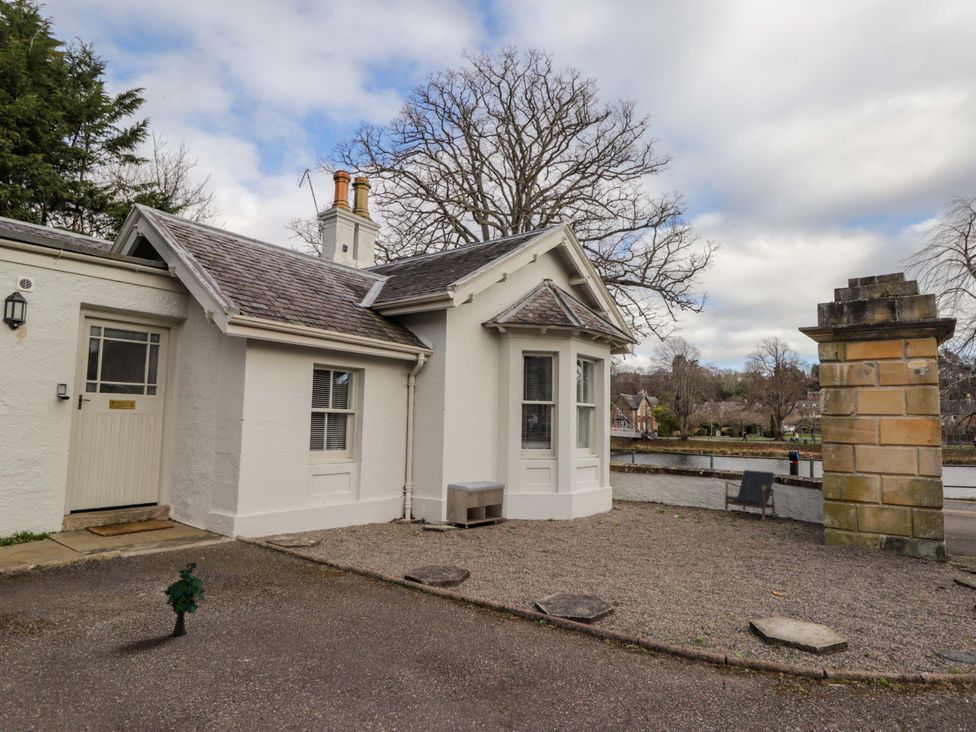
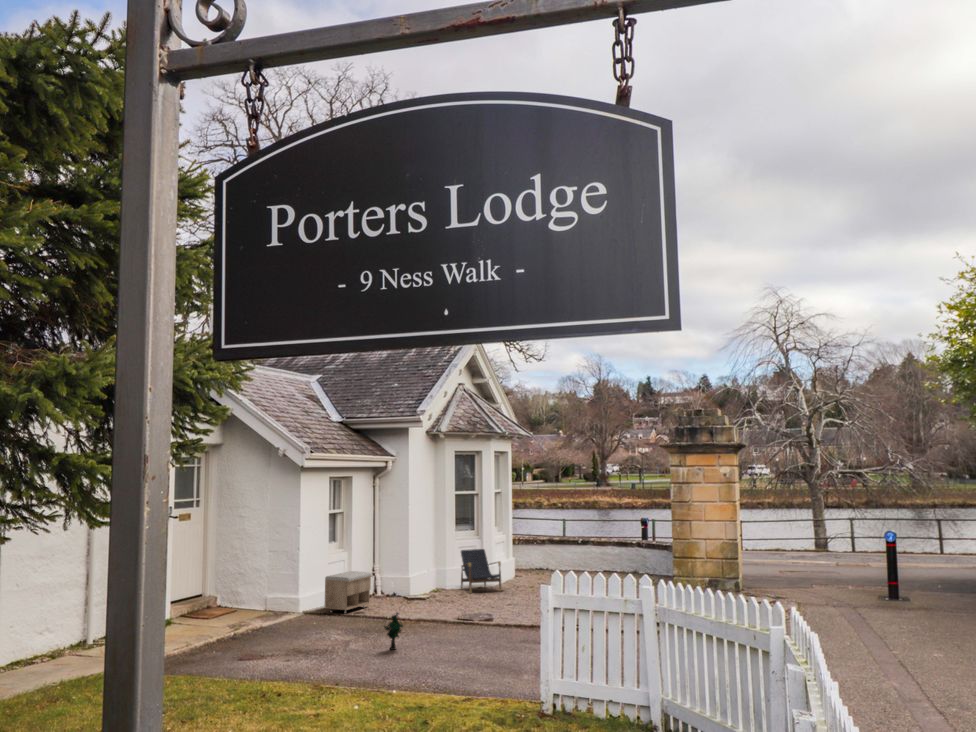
lounge chair: present [725,470,775,520] -> present [461,549,501,593]
storage bench: present [446,481,505,528] -> present [324,571,372,613]

